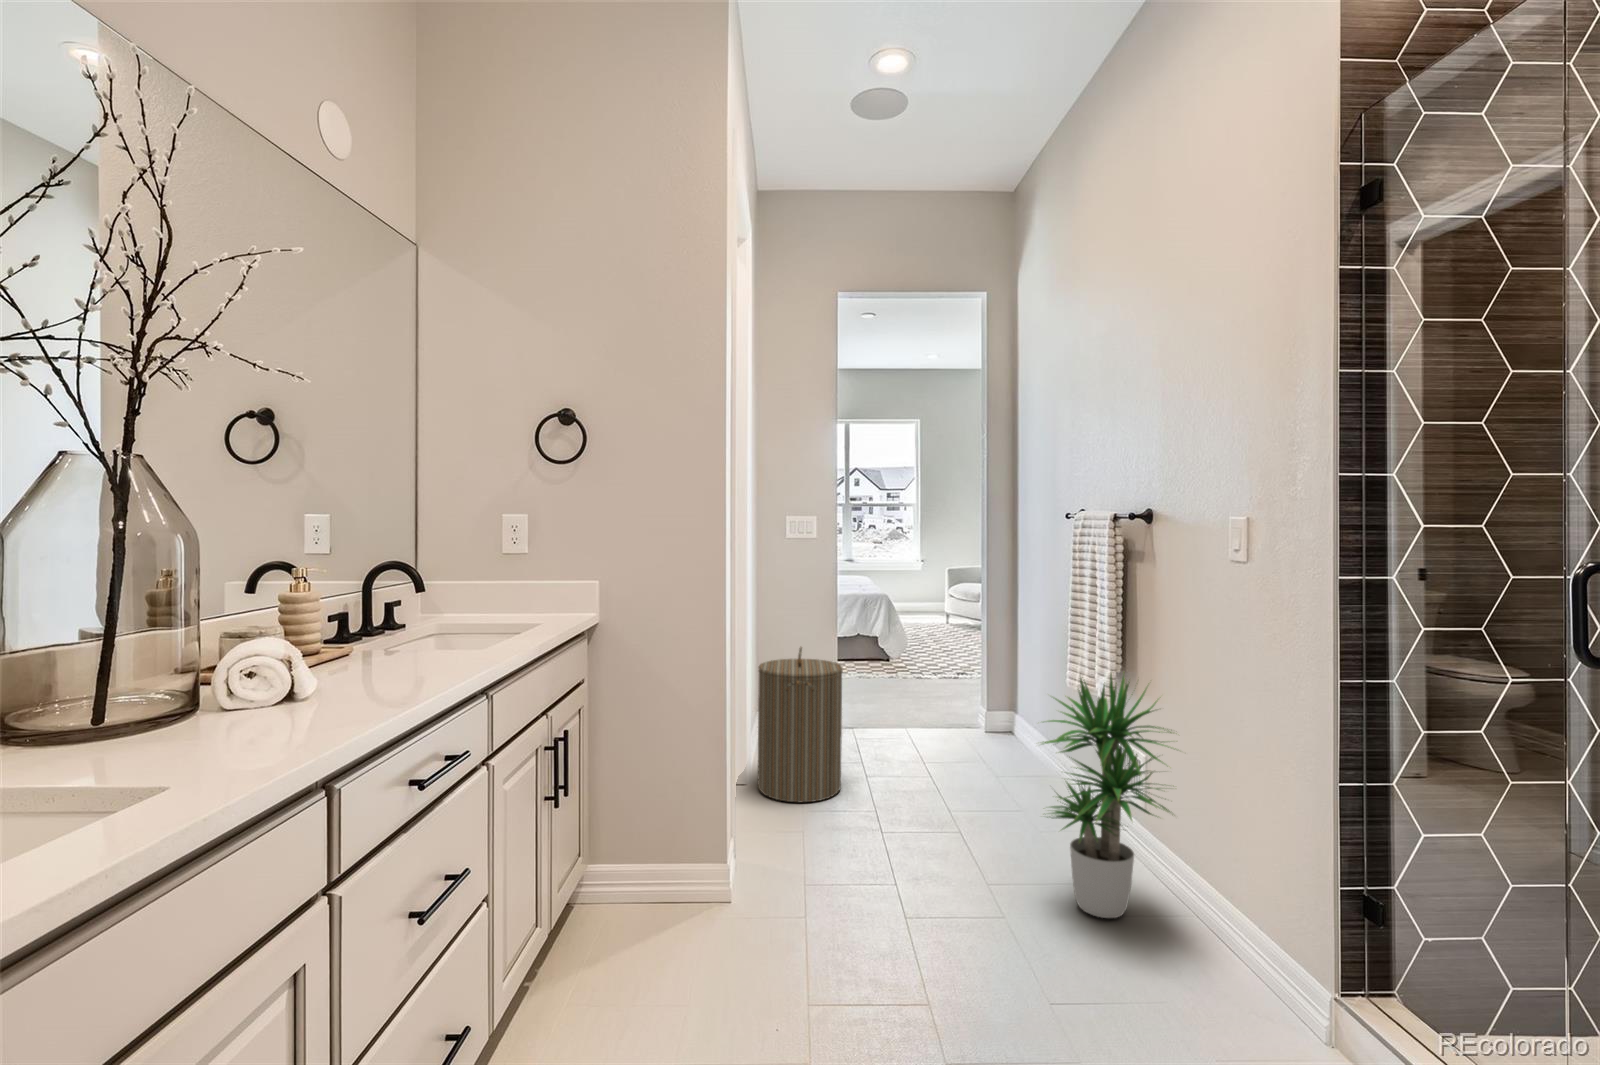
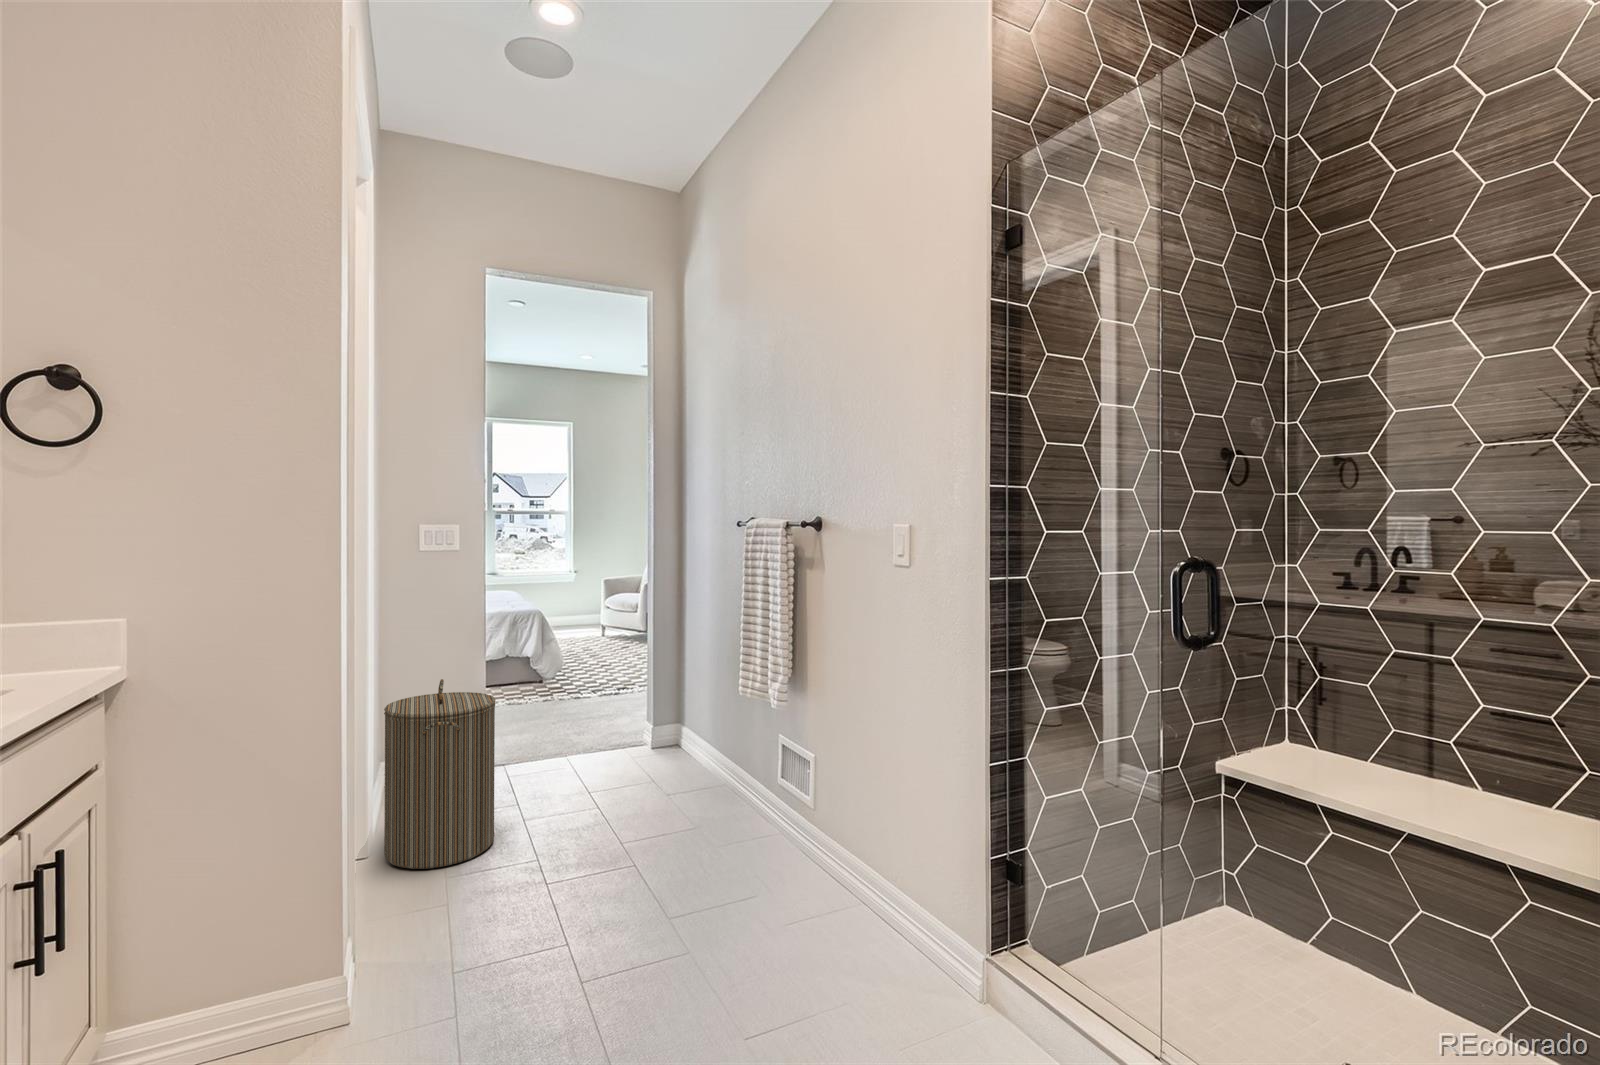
potted plant: present [1042,674,1176,918] -> none [717,676,862,932]

